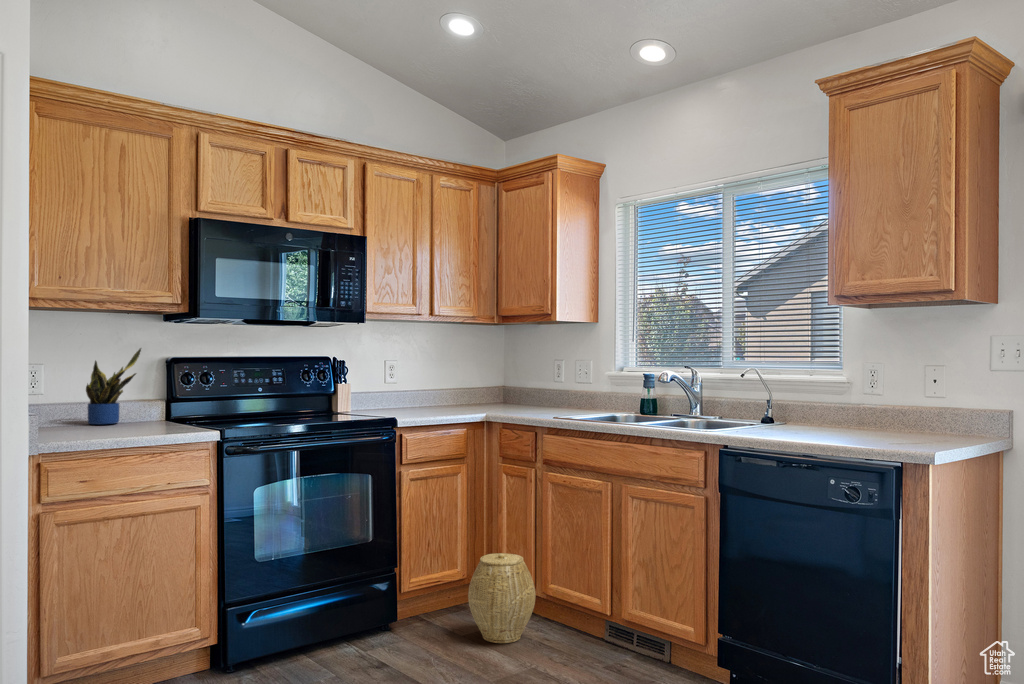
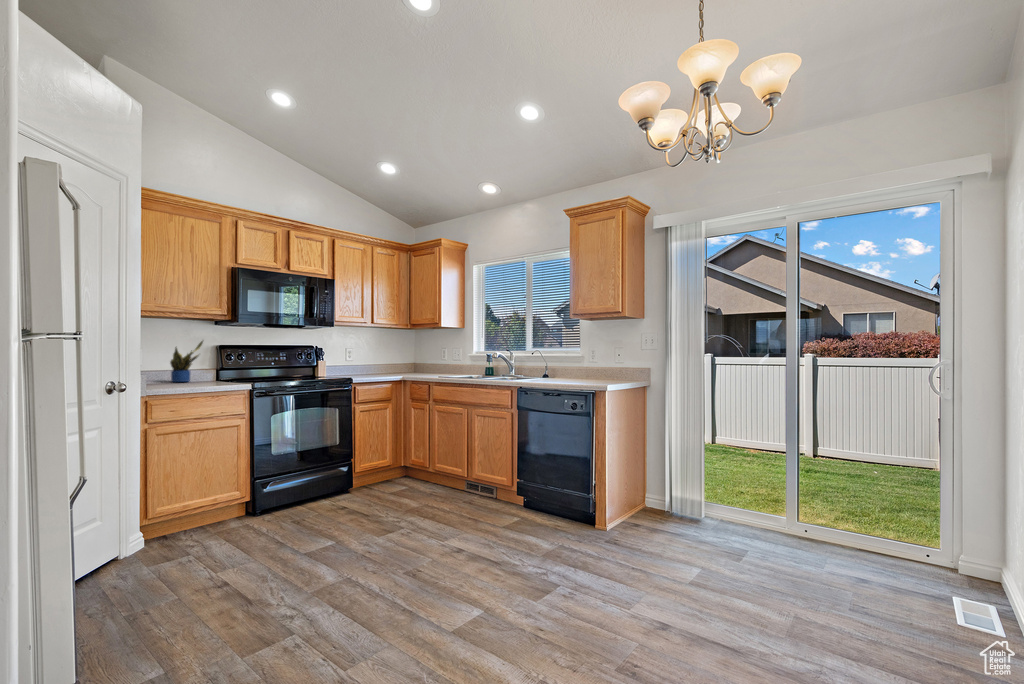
woven basket: present [468,553,536,643] -> none [391,448,427,495]

